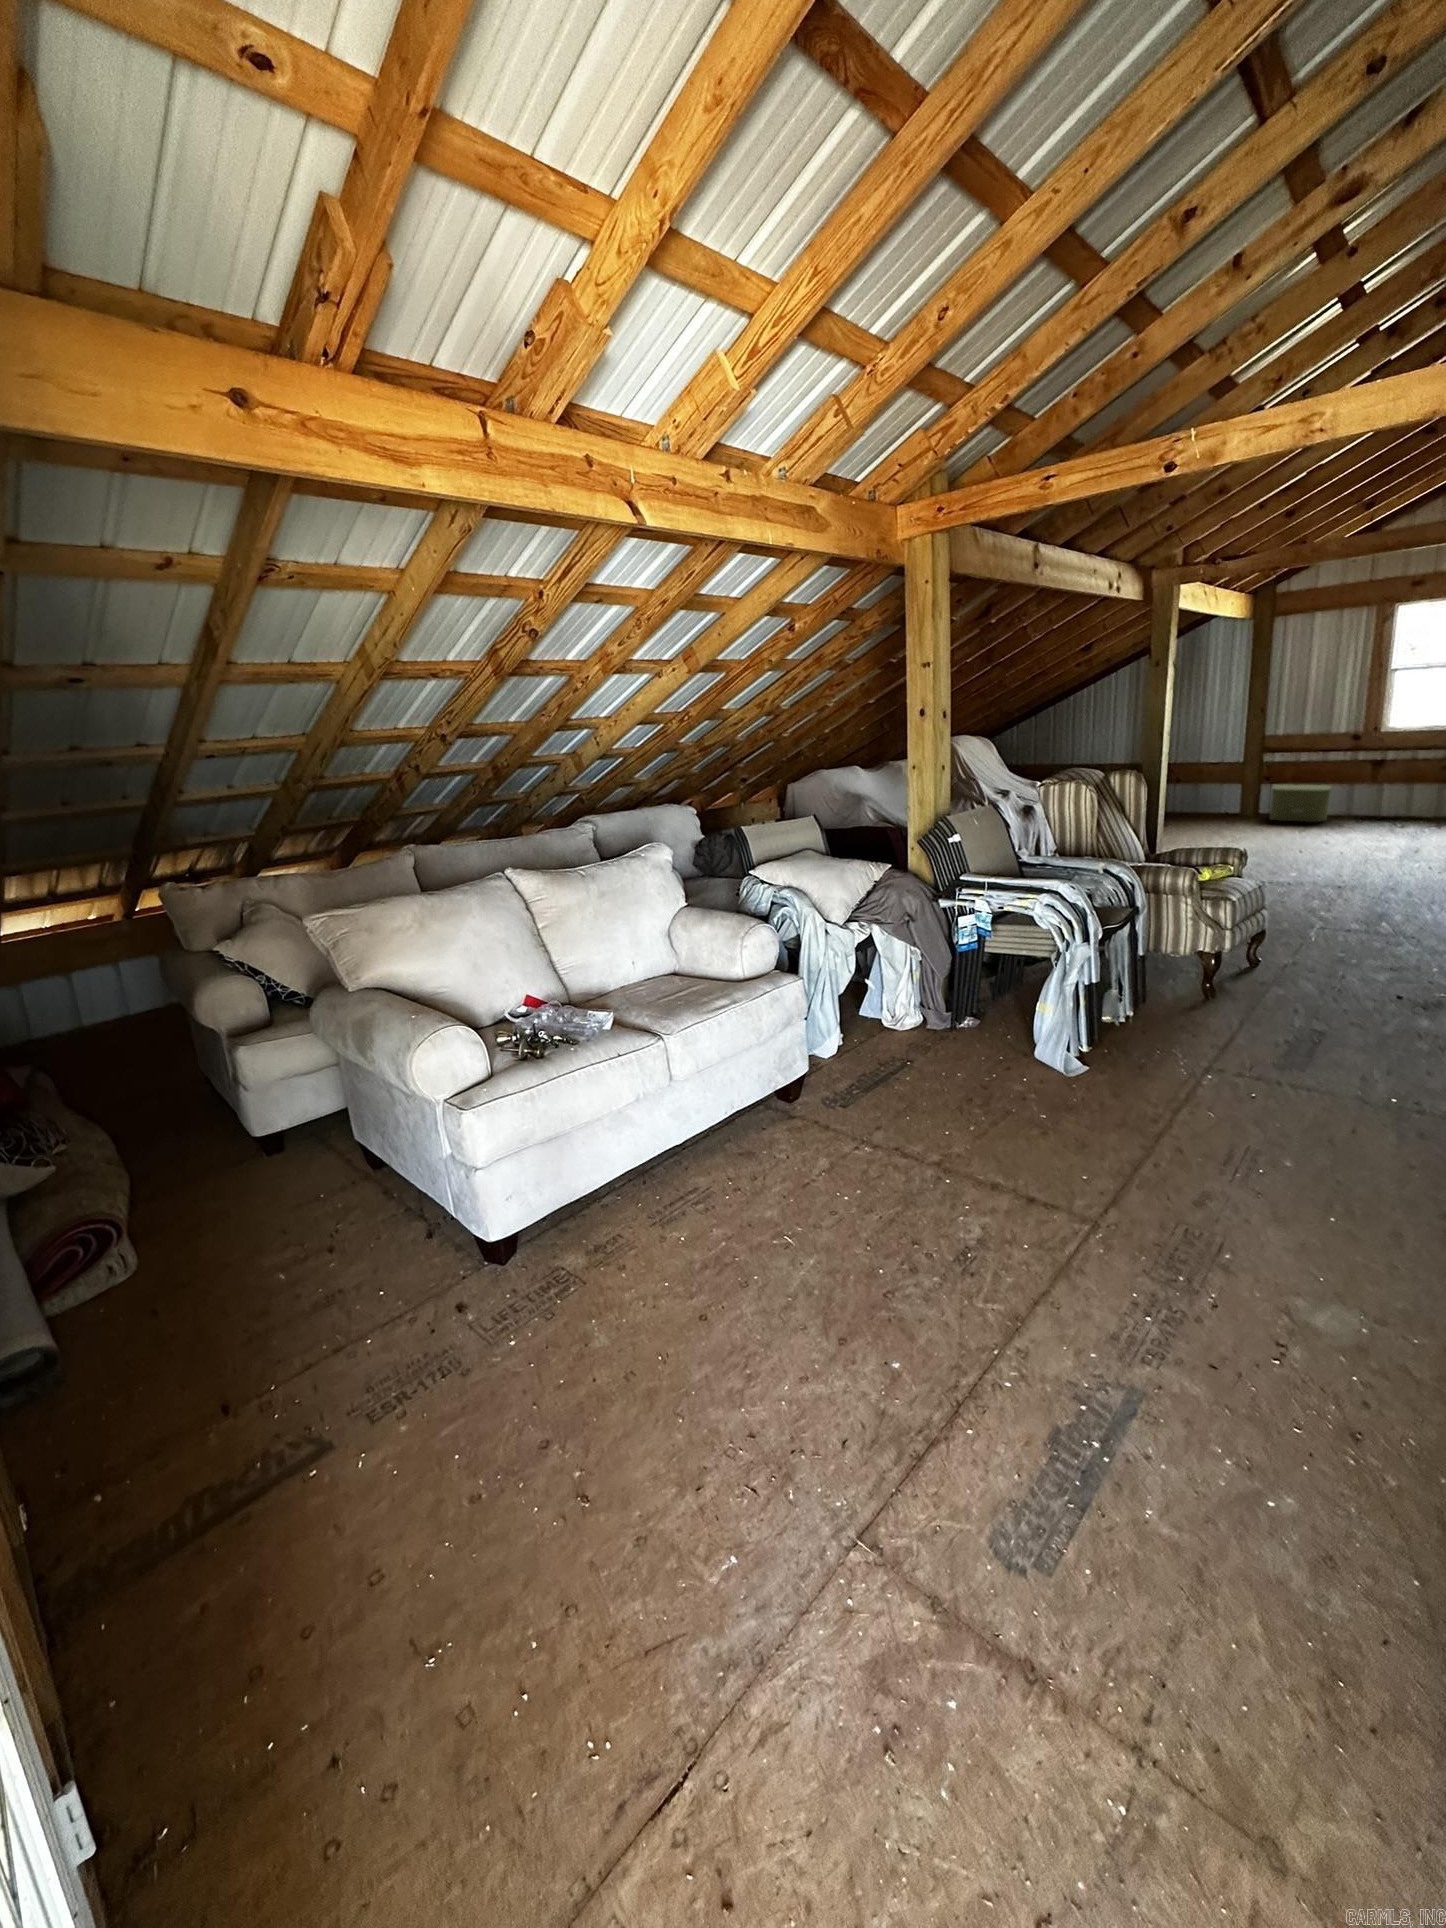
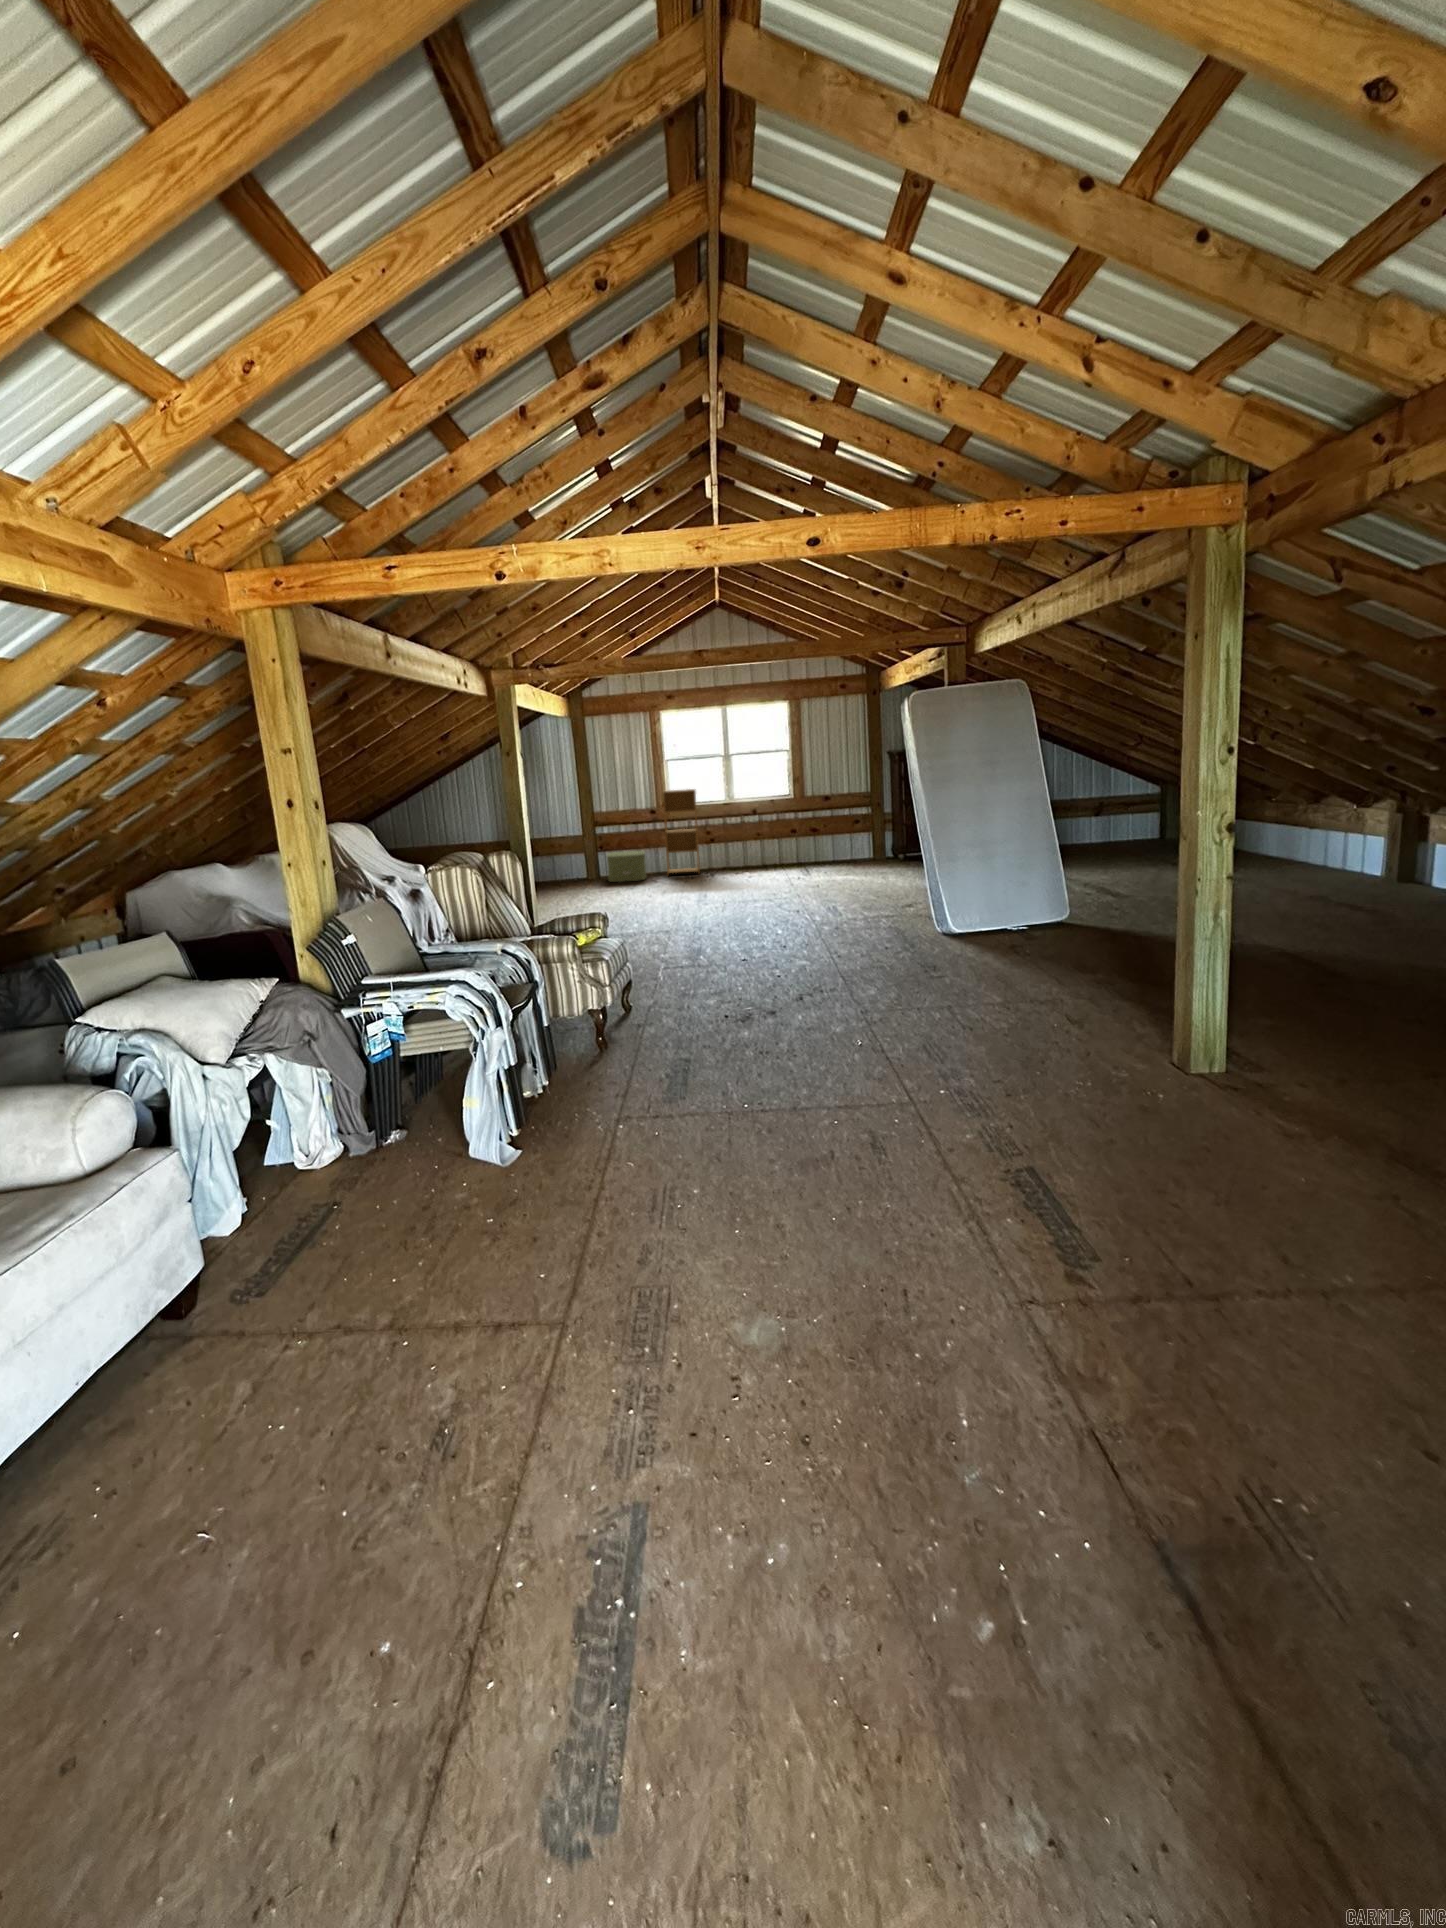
shelving unit: none [1360,709,1431,822] -> present [663,789,700,874]

